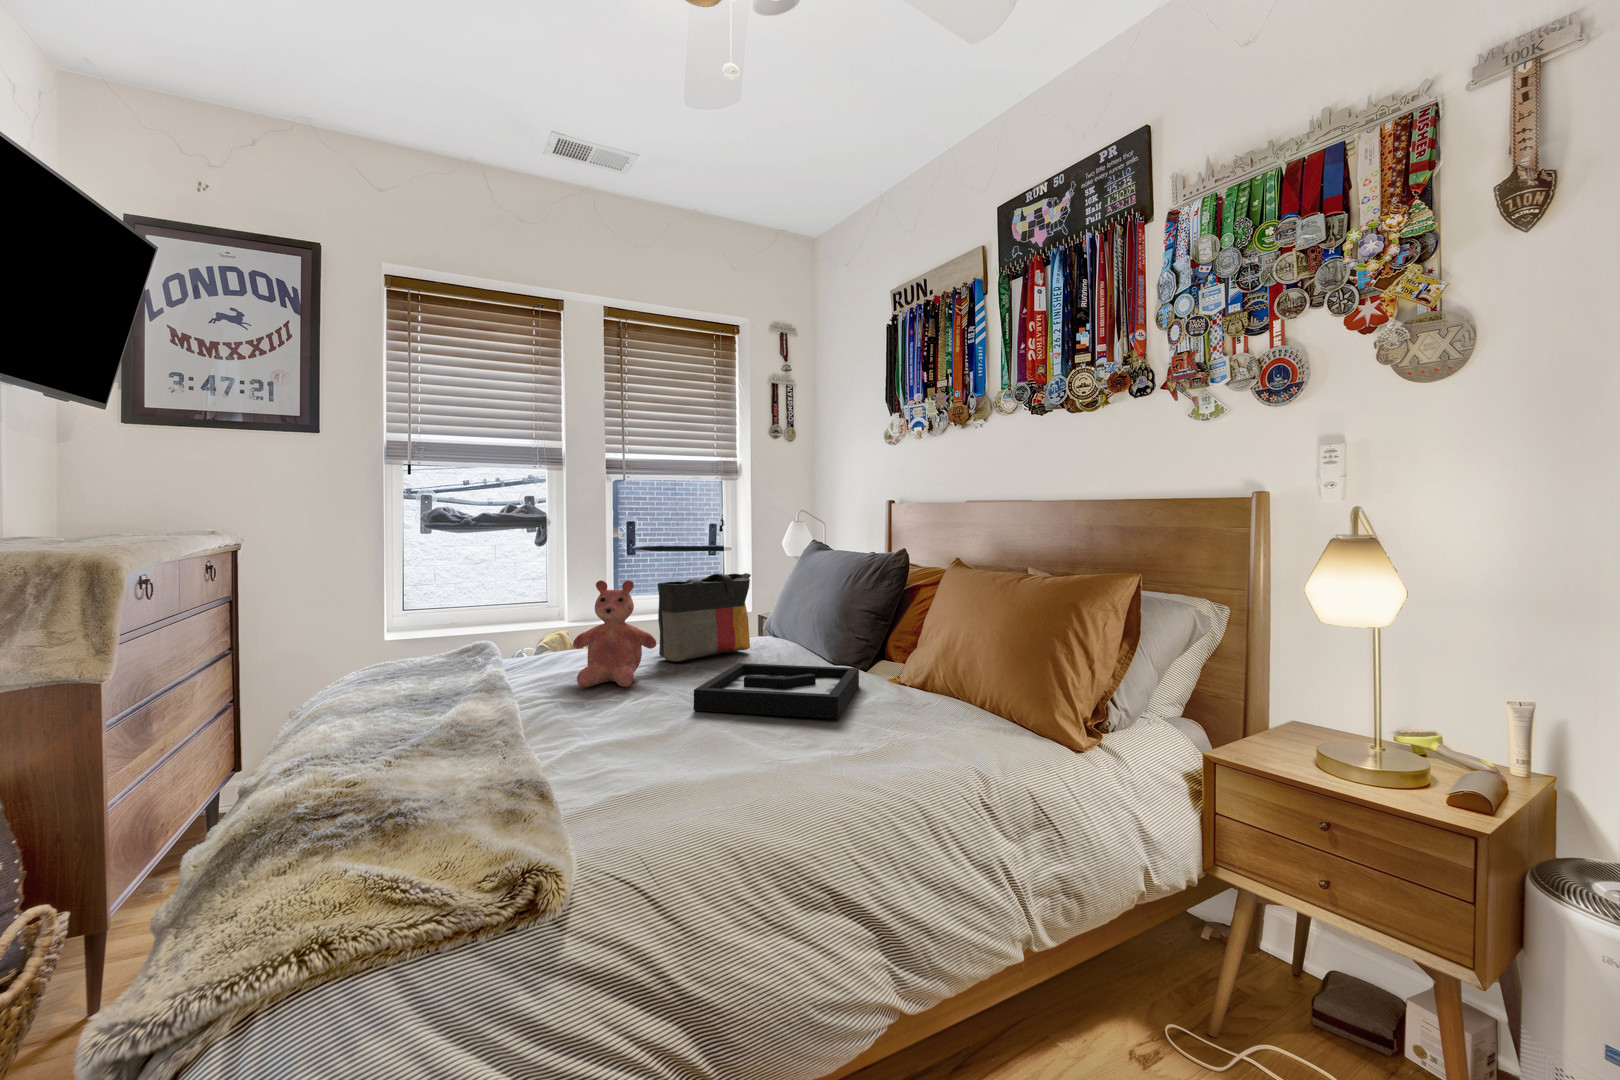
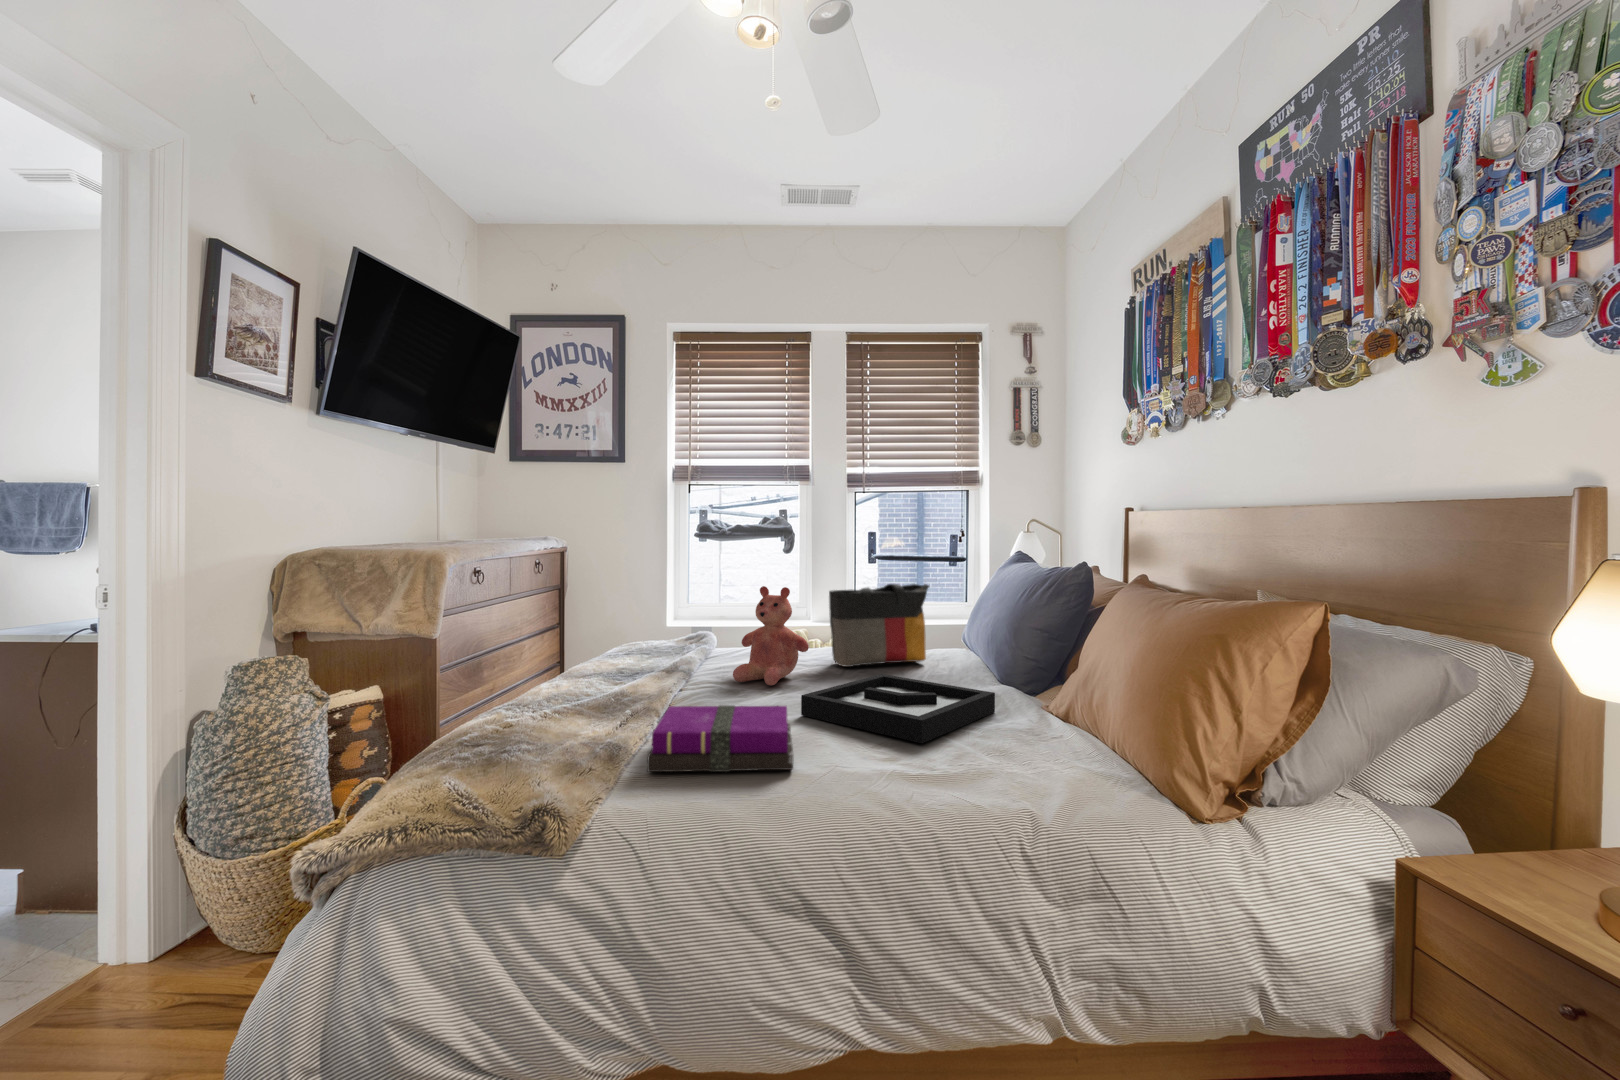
notebook: none [579,699,757,786] -> present [647,705,793,772]

